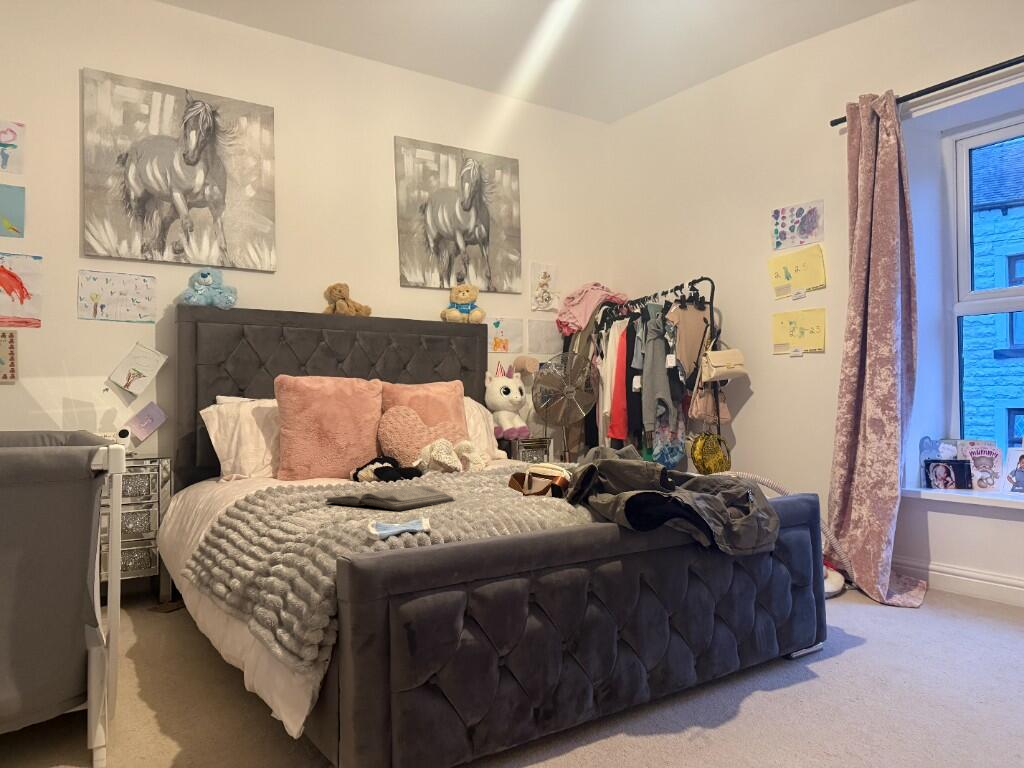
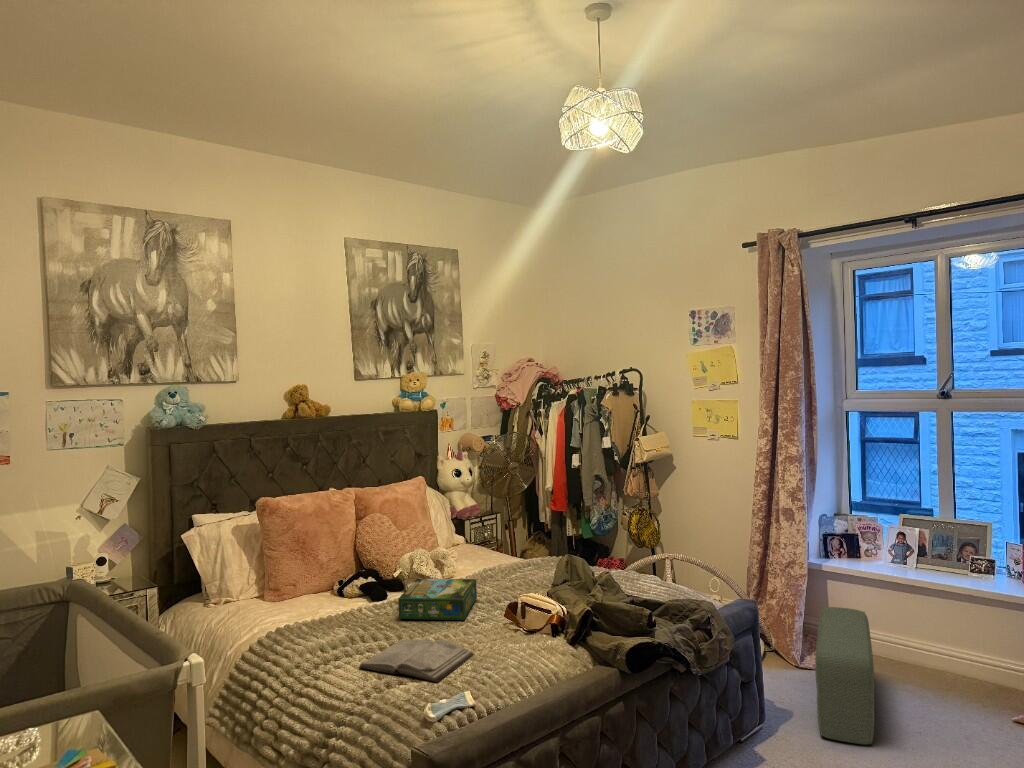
board game: none [395,454,489,486] -> present [398,579,477,620]
pouf: none [895,529,976,672] -> present [815,607,874,745]

